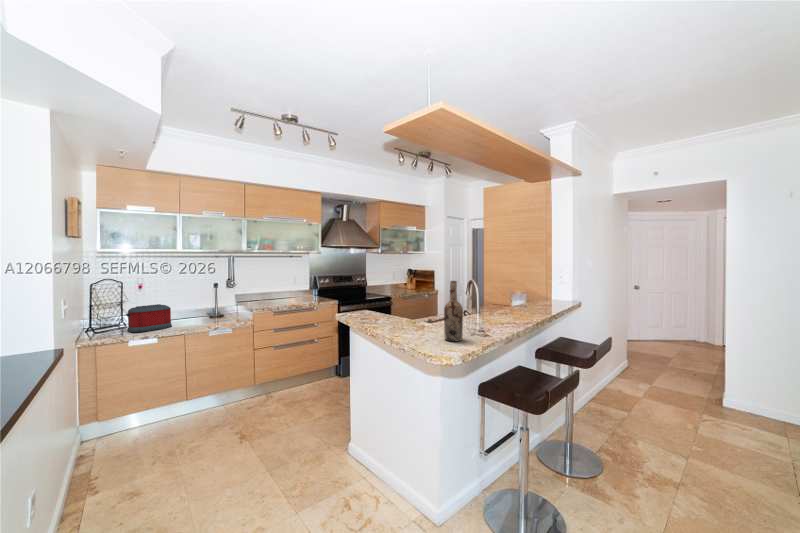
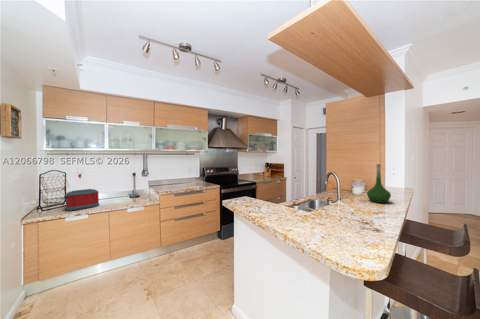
vase: none [503,273,526,316] -> present [367,164,391,203]
wine bottle: present [444,281,463,341] -> none [340,172,363,238]

